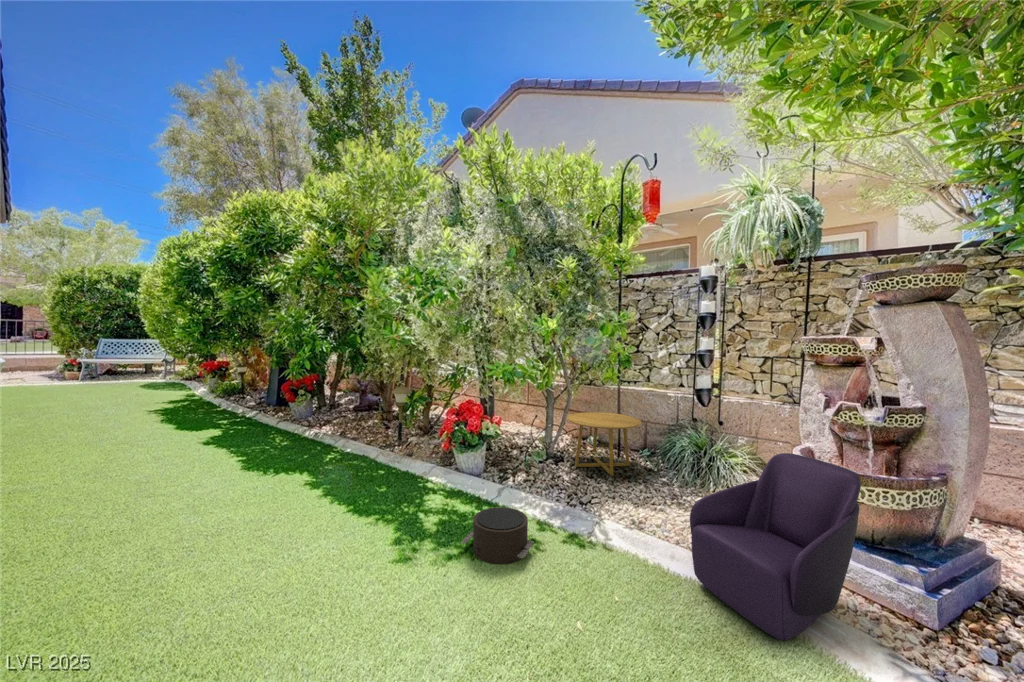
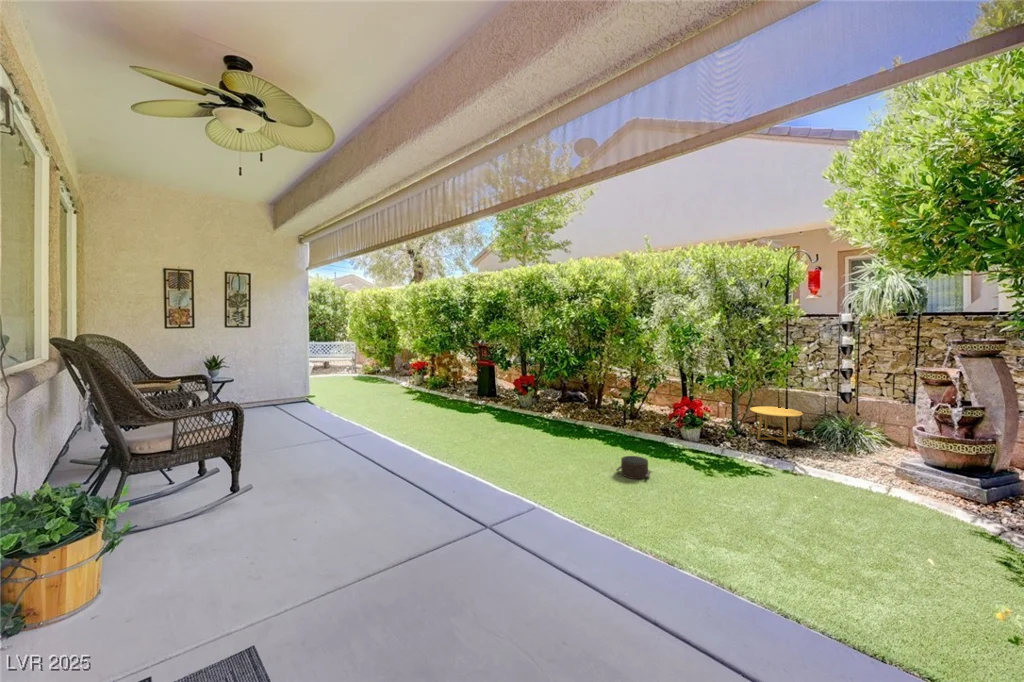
armchair: present [690,453,861,641] -> none [860,429,949,503]
pouf: present [461,507,534,564] -> present [616,456,651,479]

